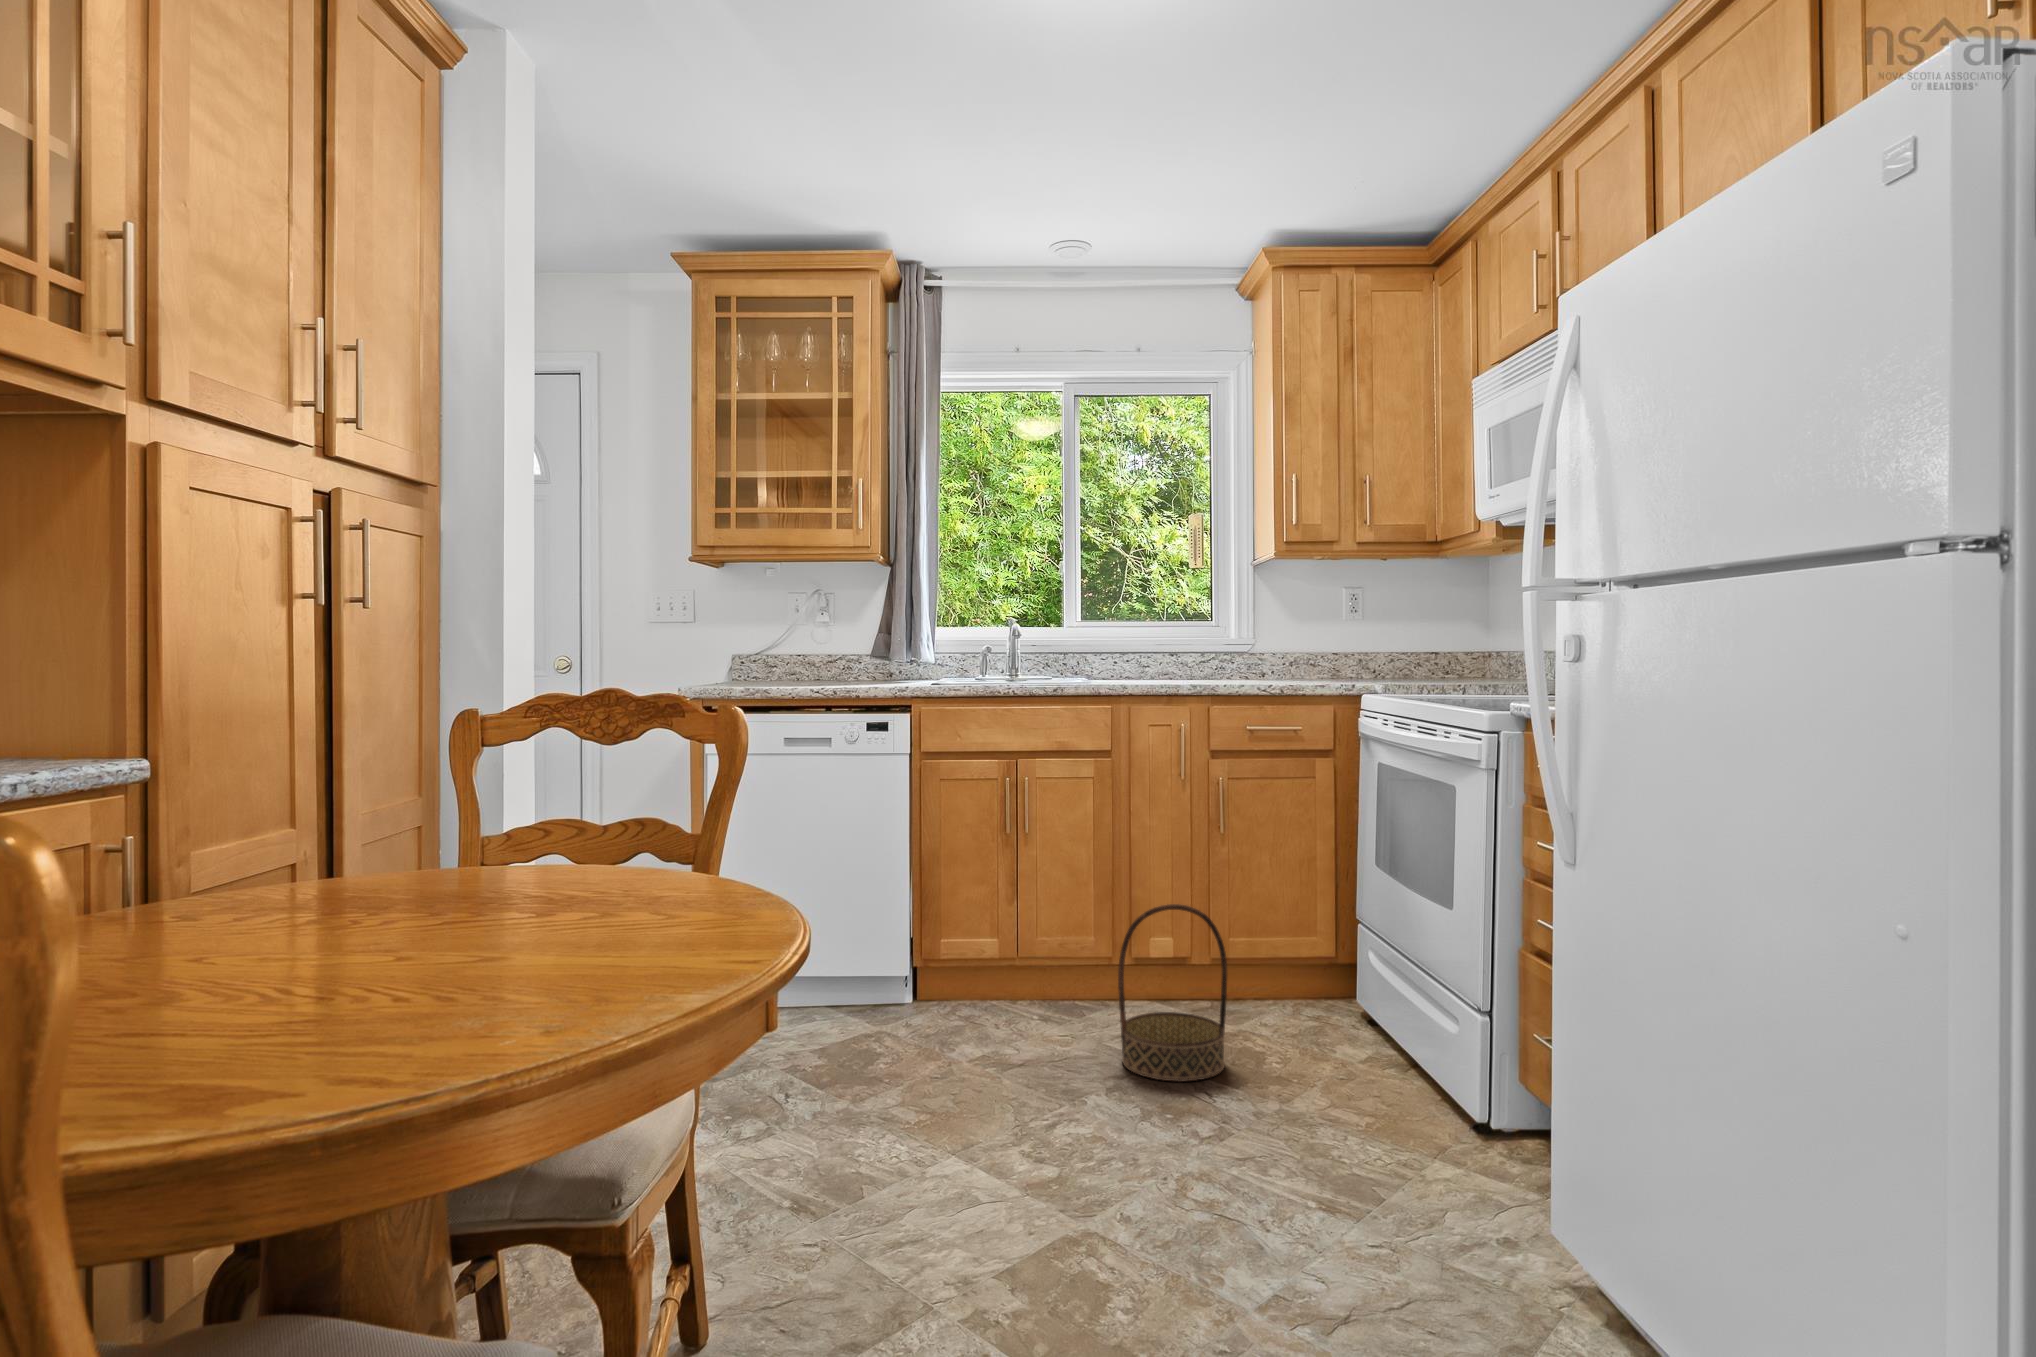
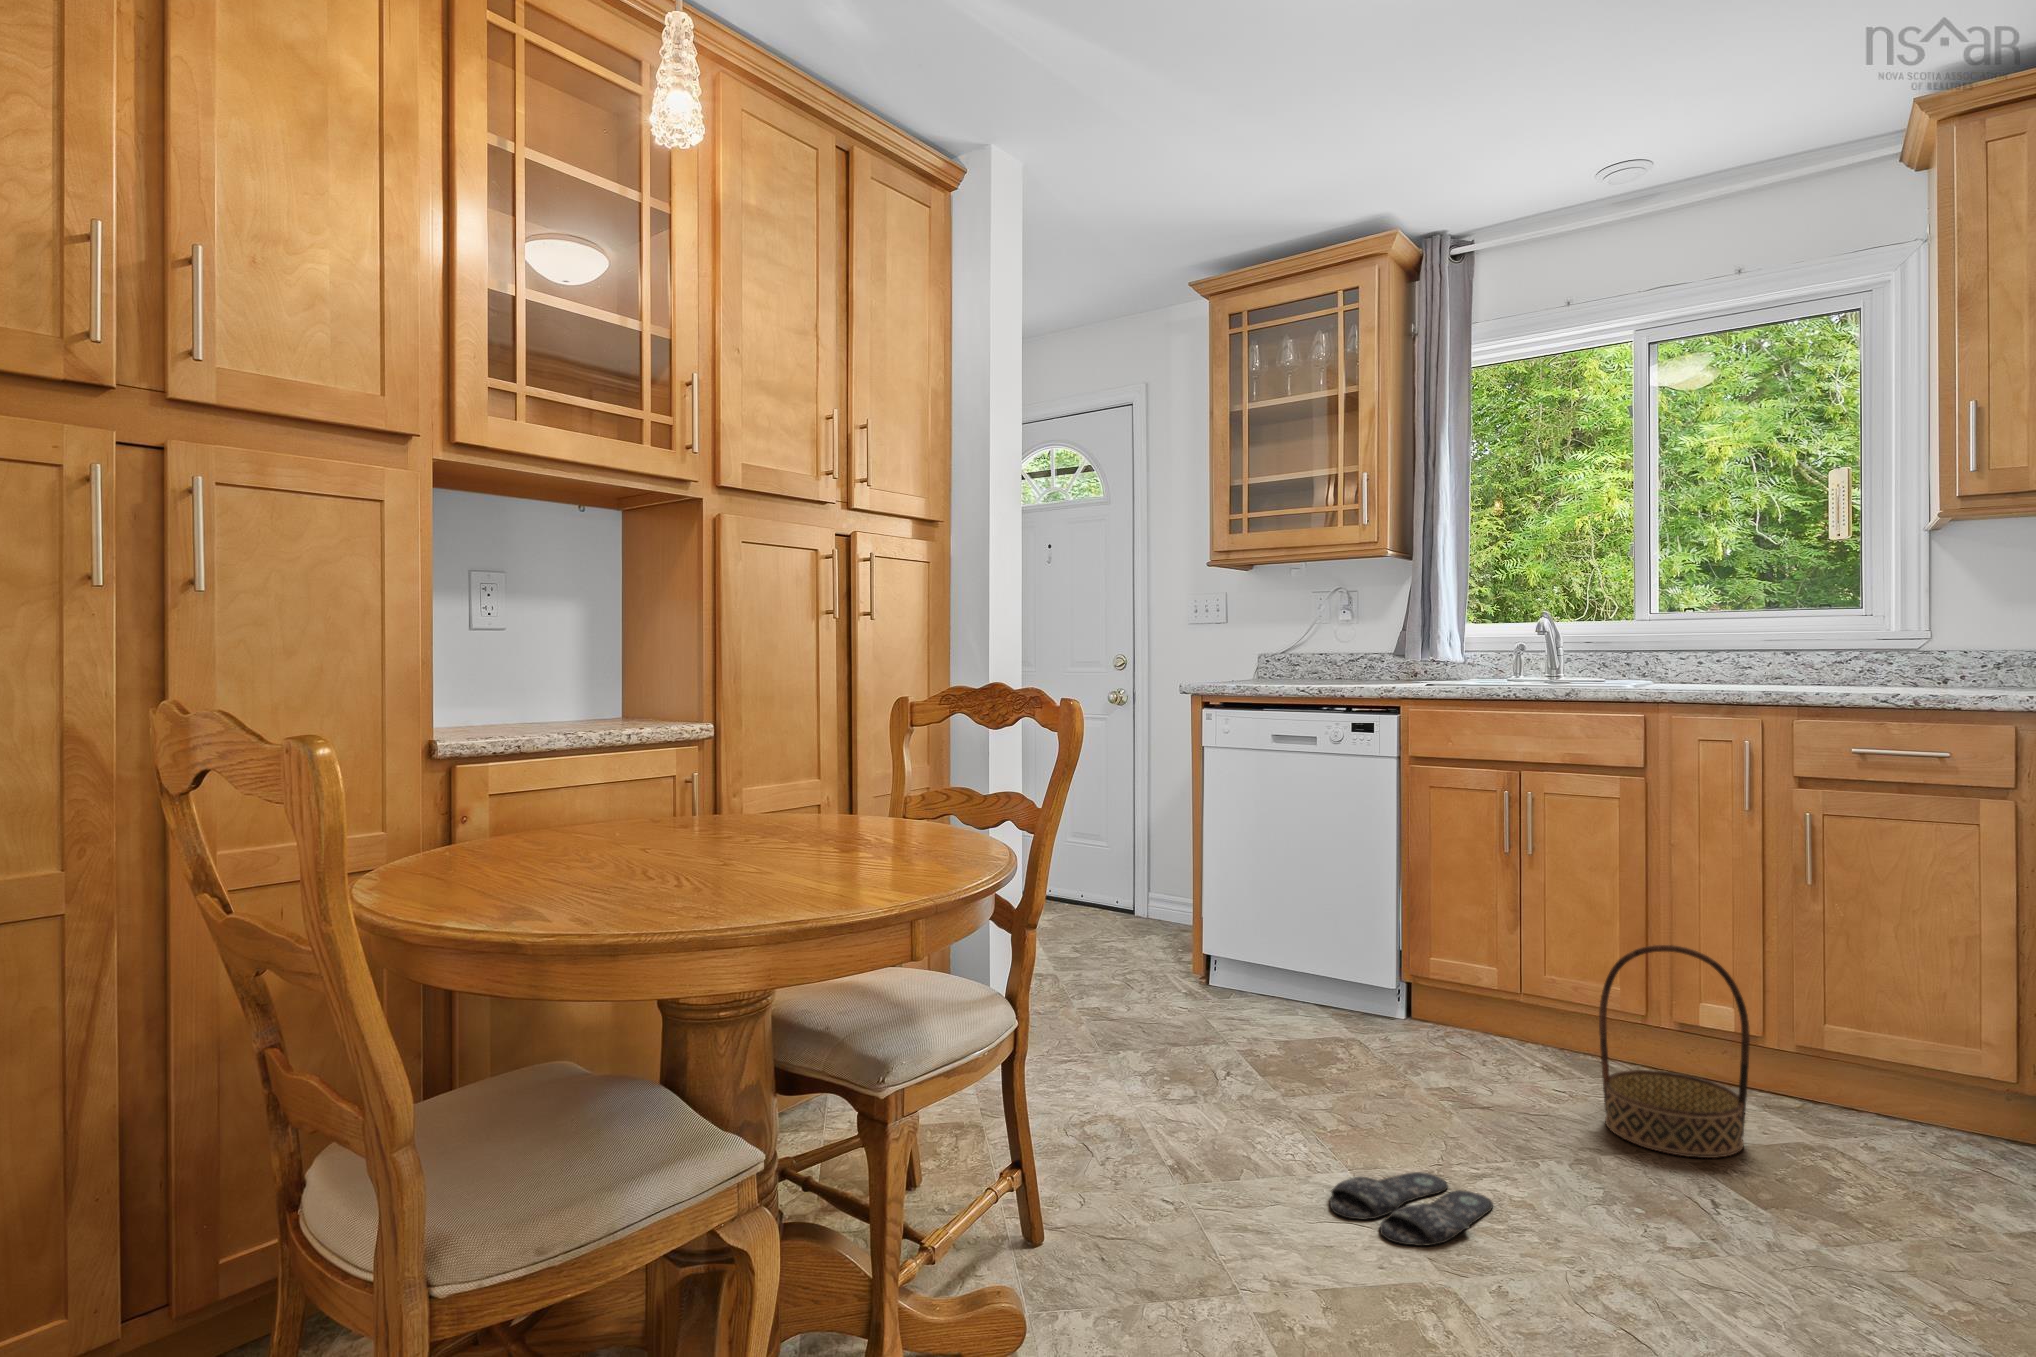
slippers: none [959,1147,1092,1221] -> present [1330,1172,1493,1246]

